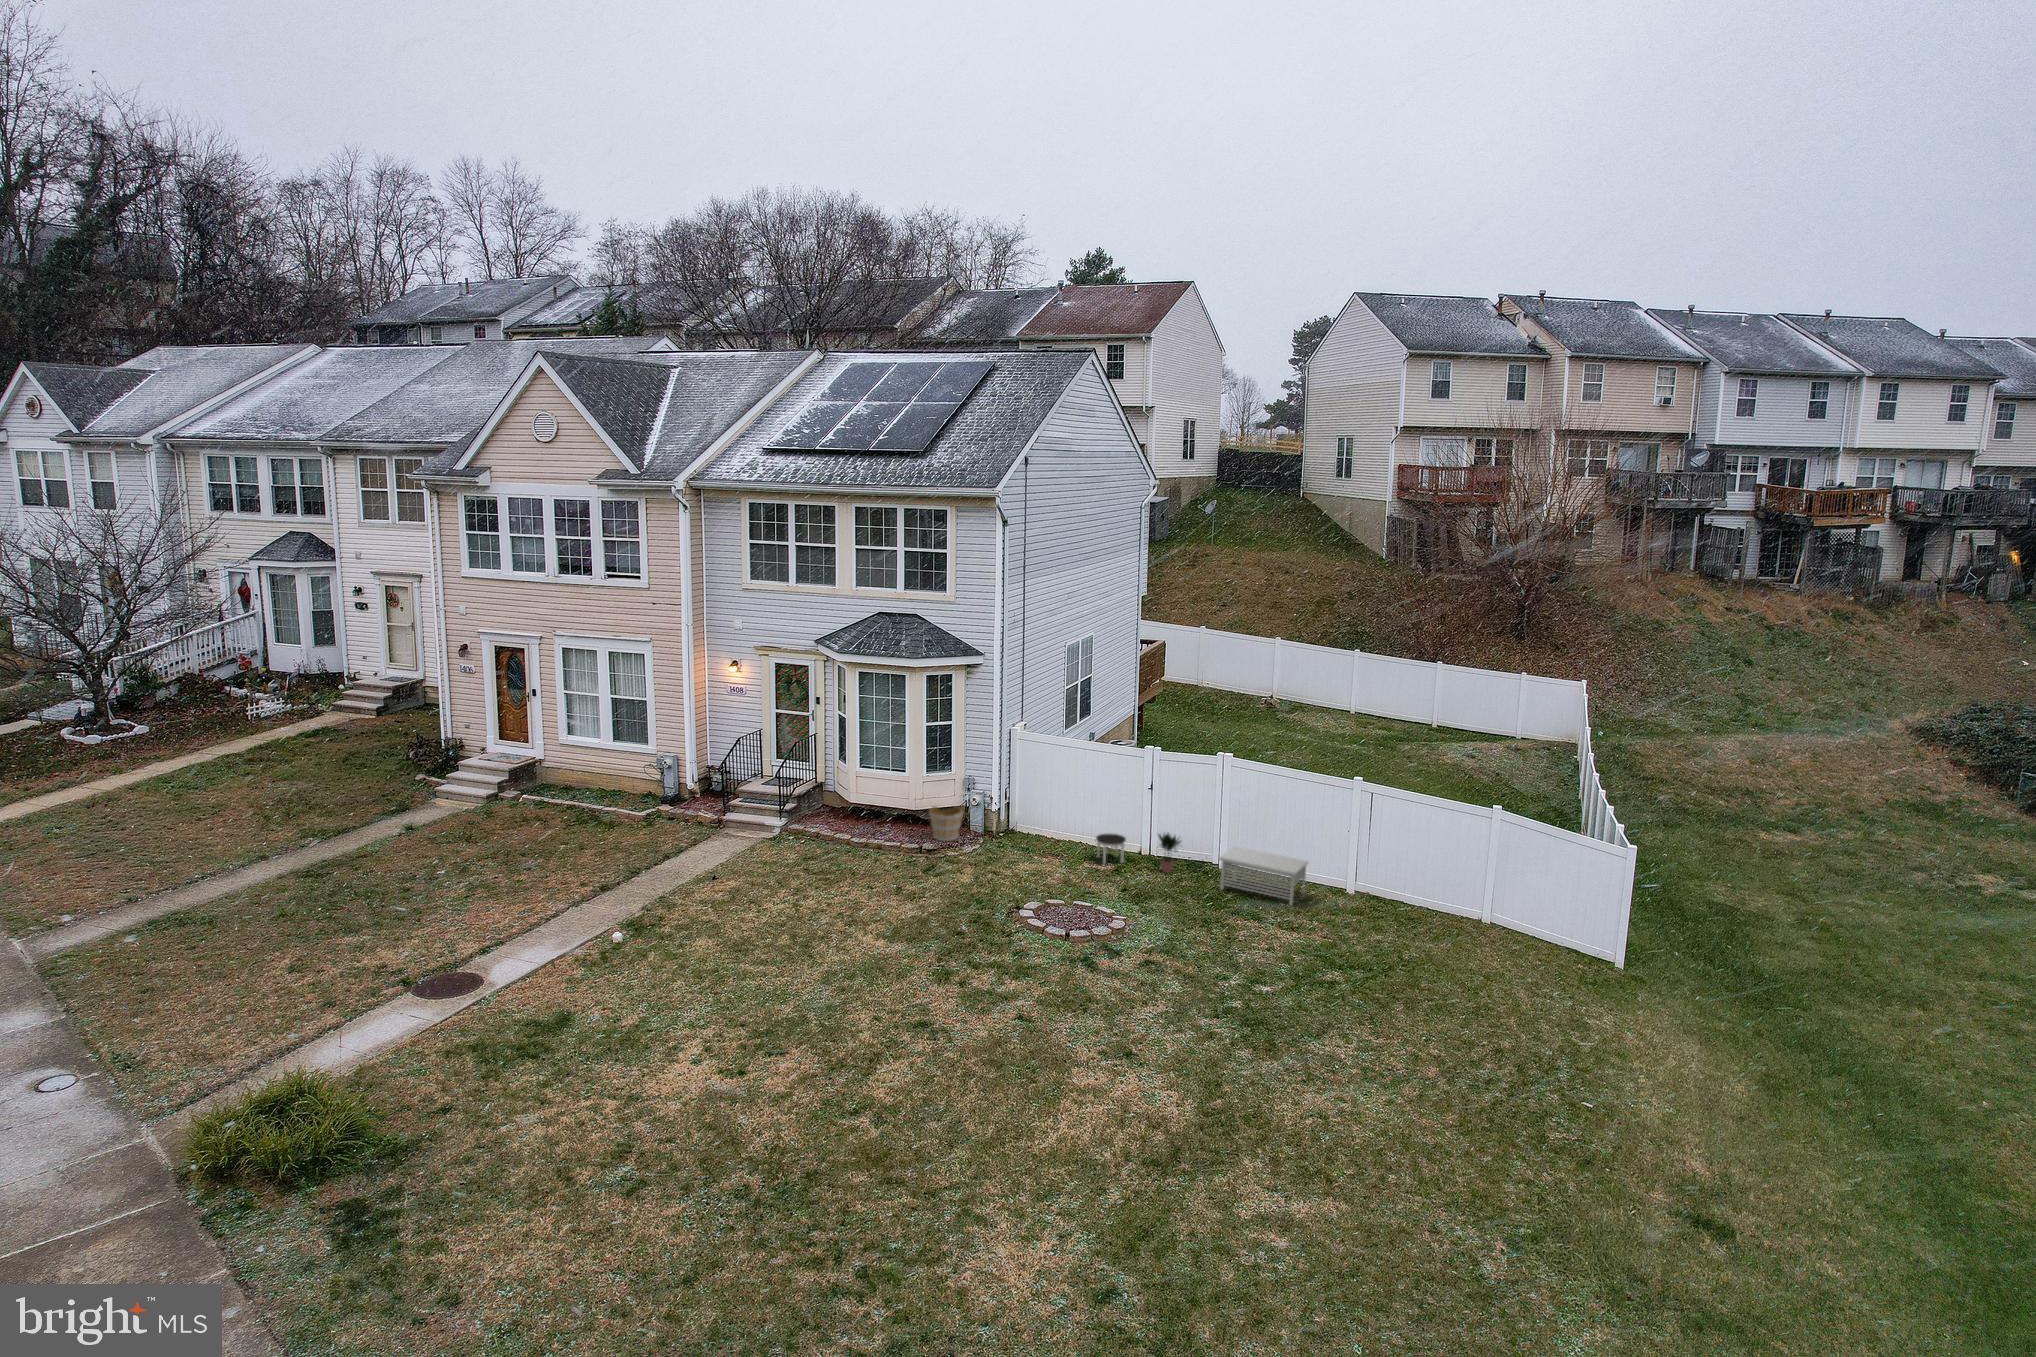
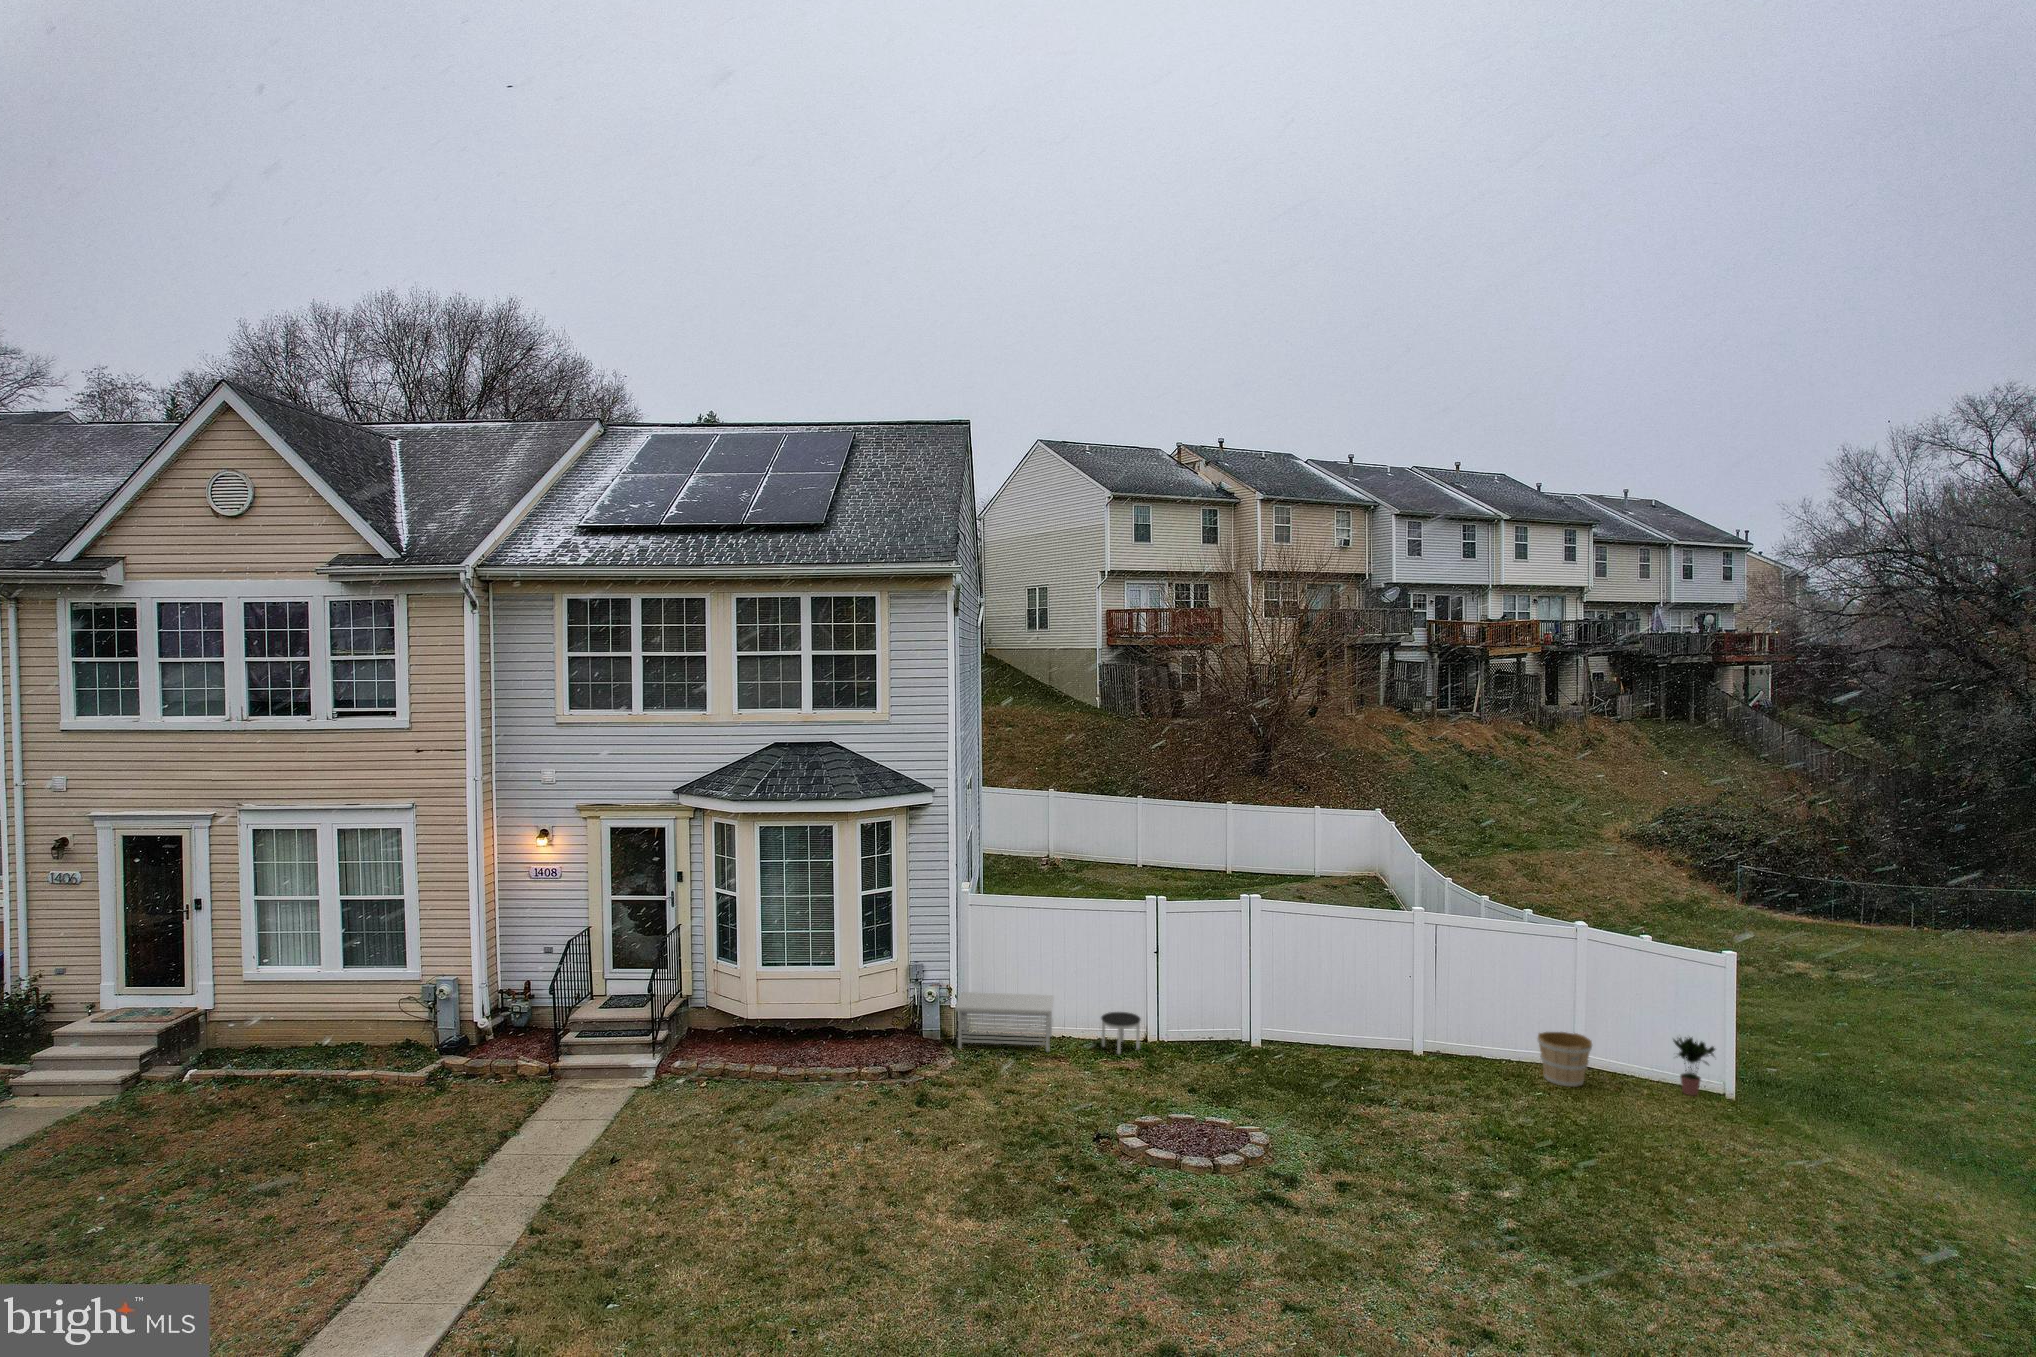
wooden bucket: present [929,807,963,841] -> present [1537,1032,1592,1087]
potted plant: present [1159,833,1181,873] -> present [1674,1037,1715,1095]
storage bench: present [1219,846,1308,905] -> present [955,992,1054,1052]

